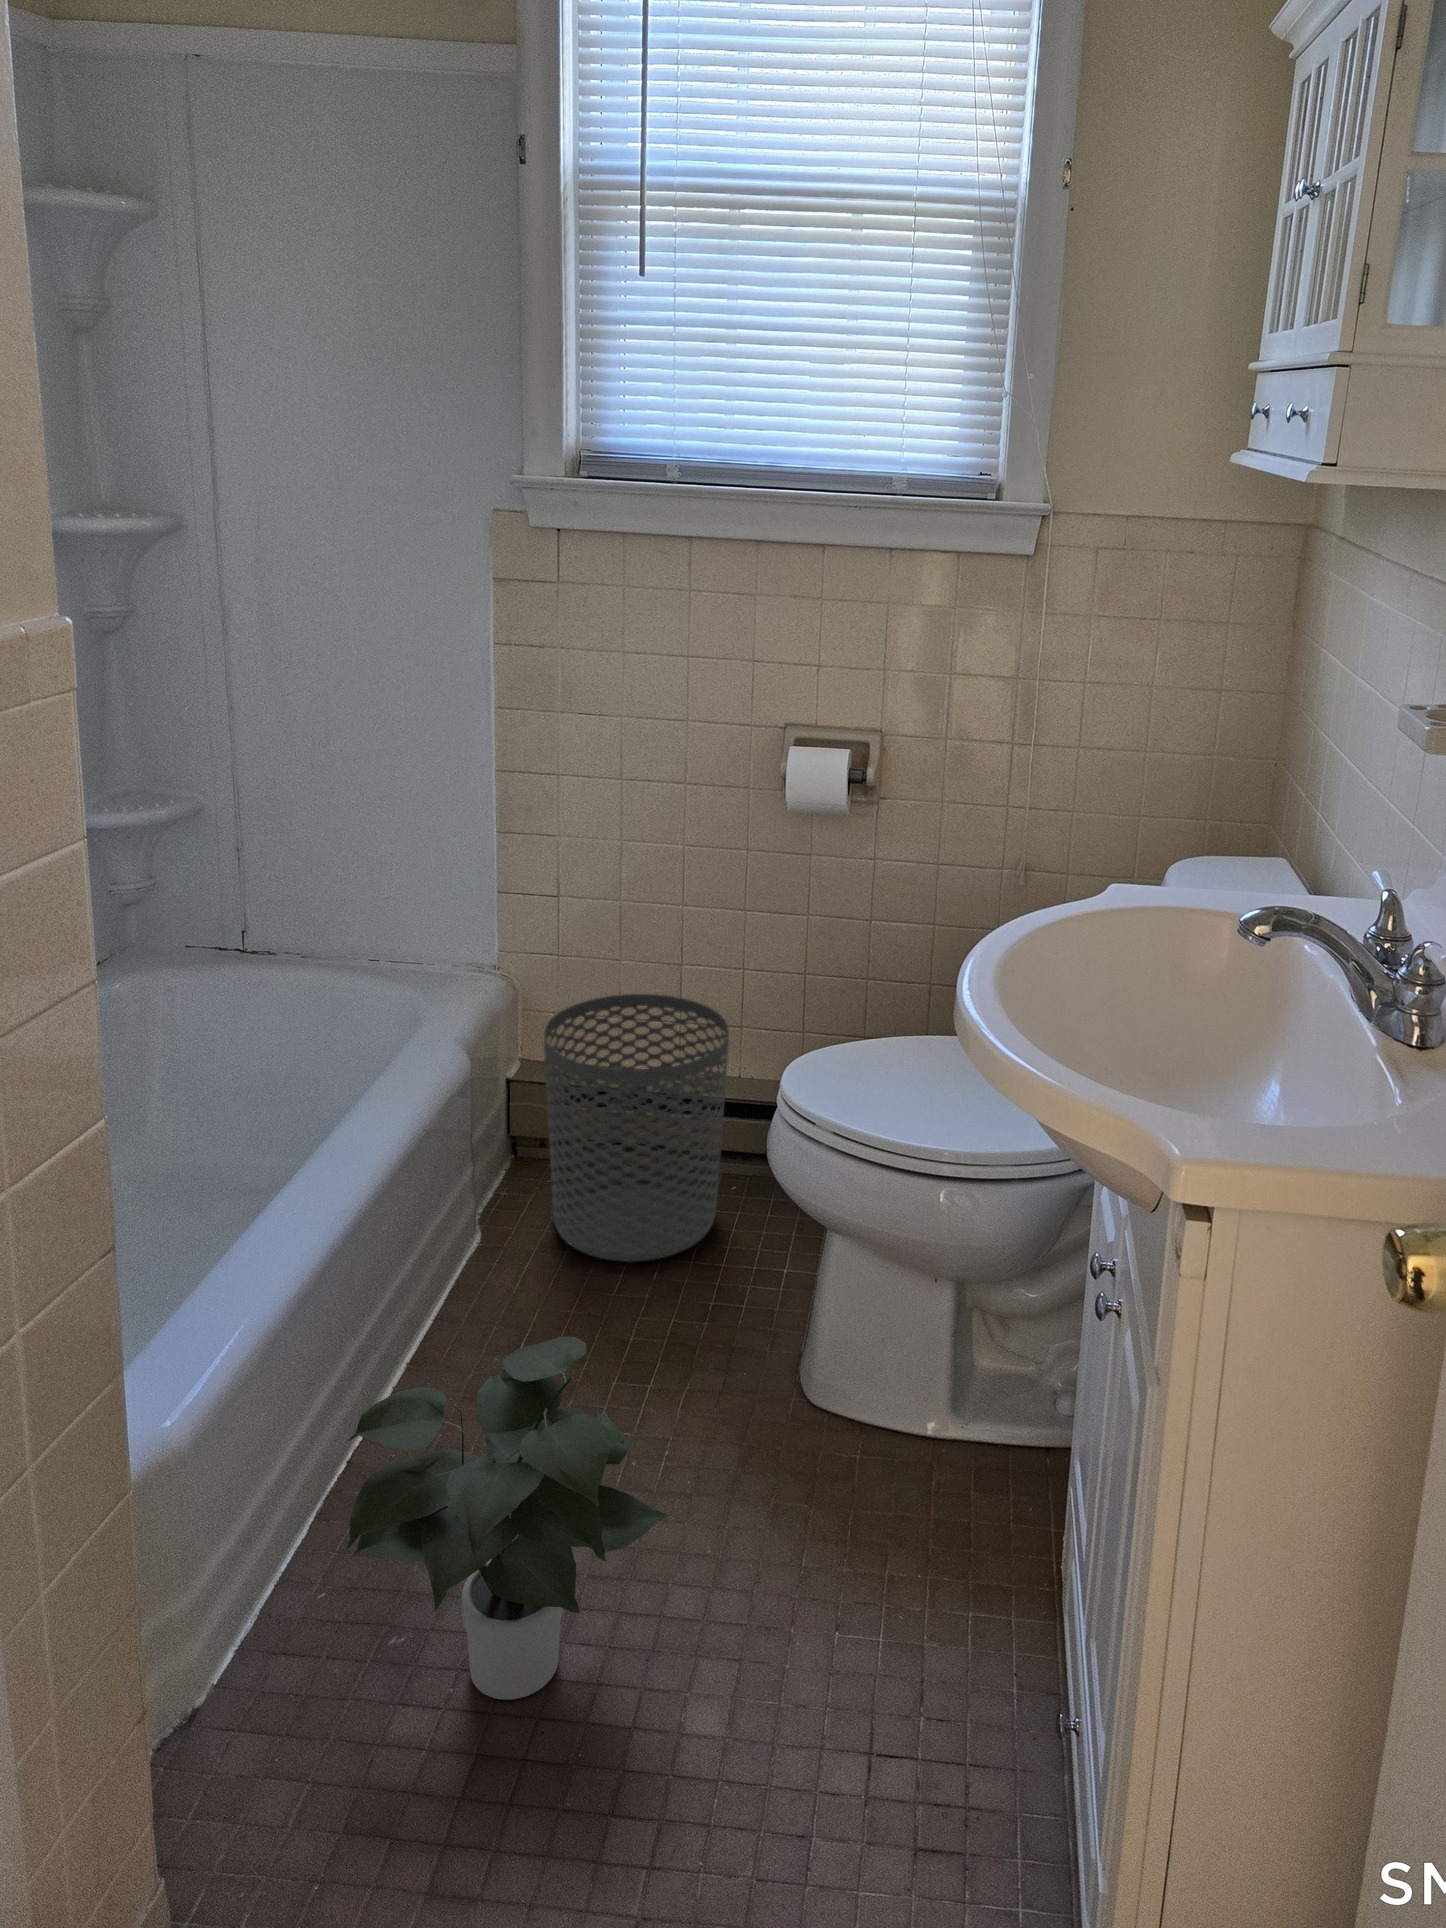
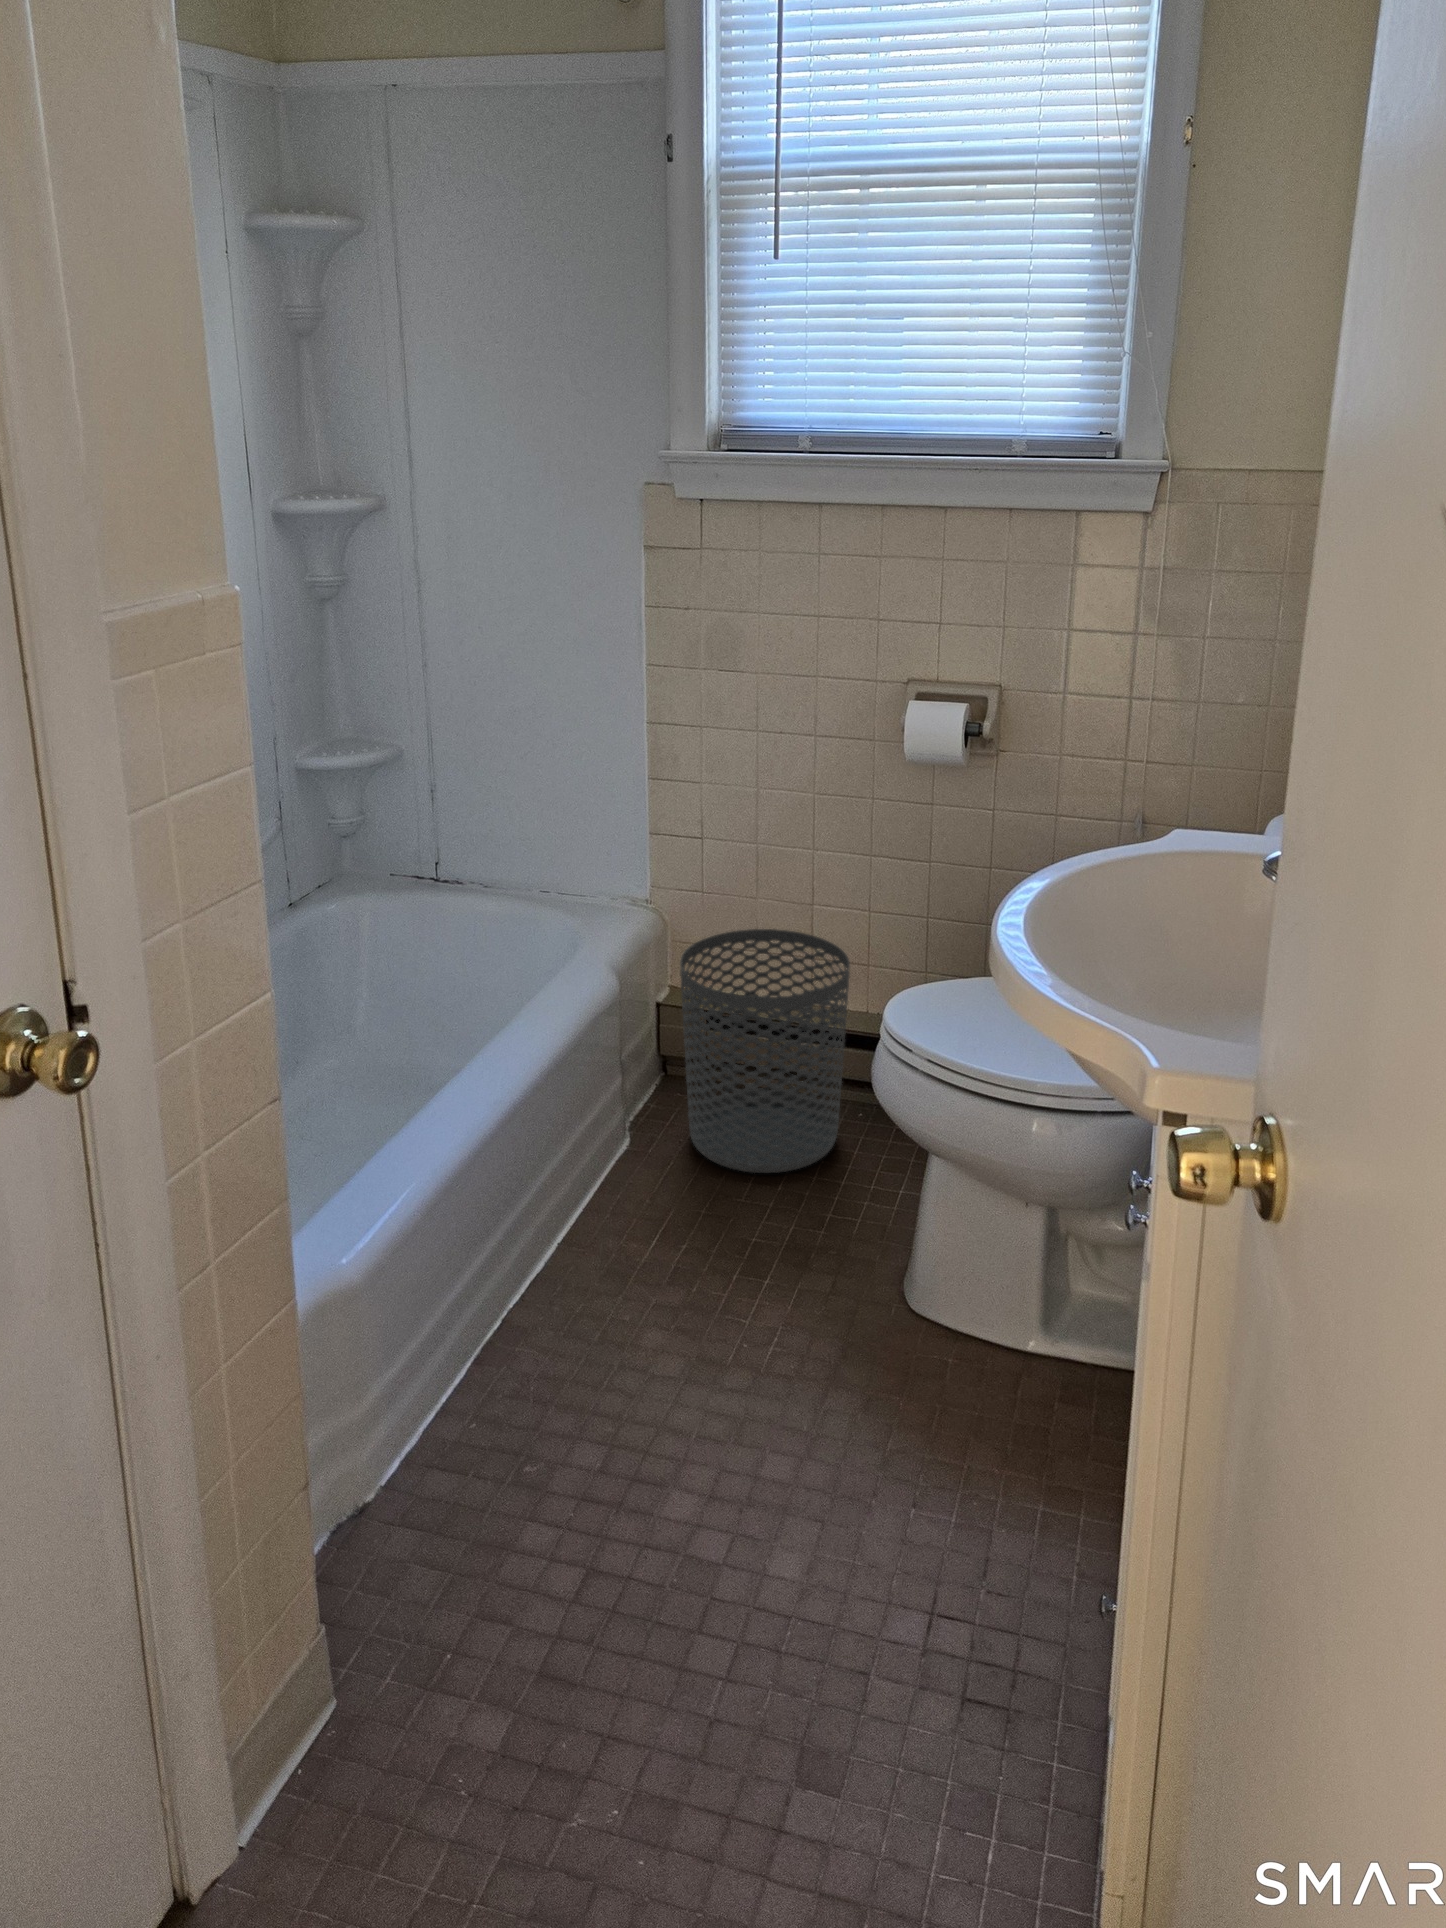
potted plant: present [346,1337,669,1700] -> none [464,1218,743,1522]

